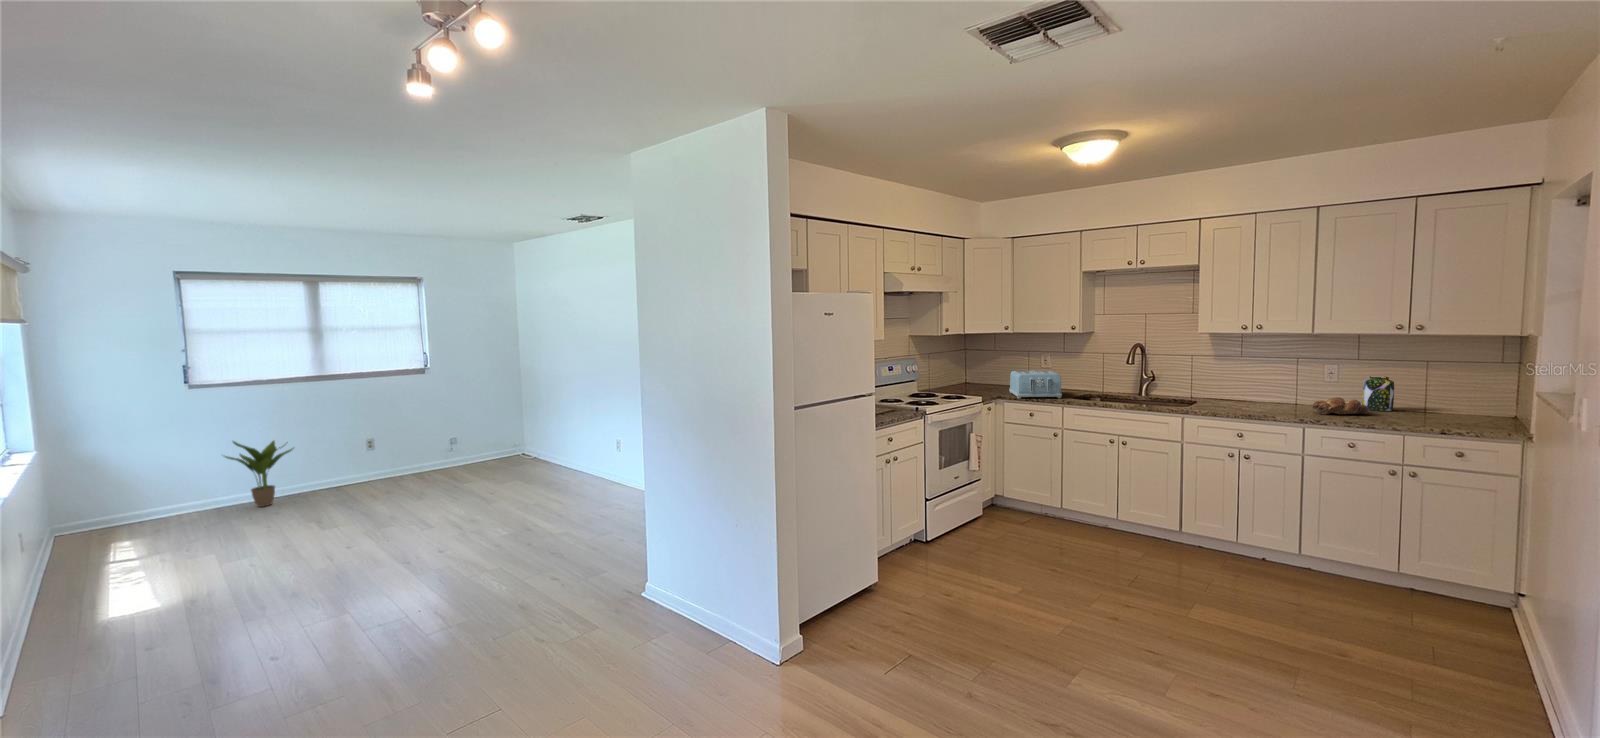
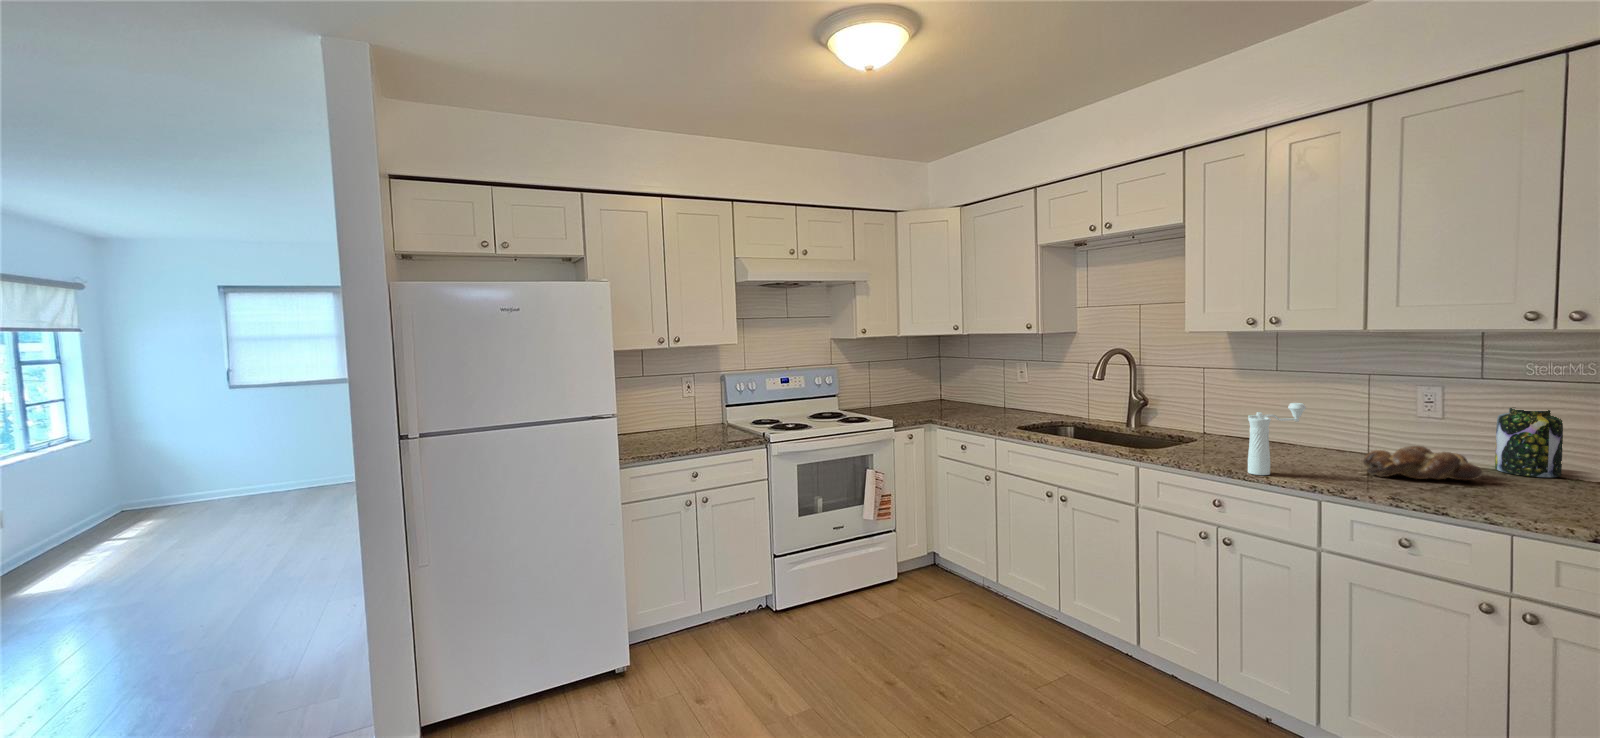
toaster: present [1009,370,1062,399] -> none [937,385,1009,426]
pepper mill: none [1263,376,1291,417] -> present [1248,403,1306,475]
potted plant: present [225,441,293,507] -> none [255,436,320,497]

